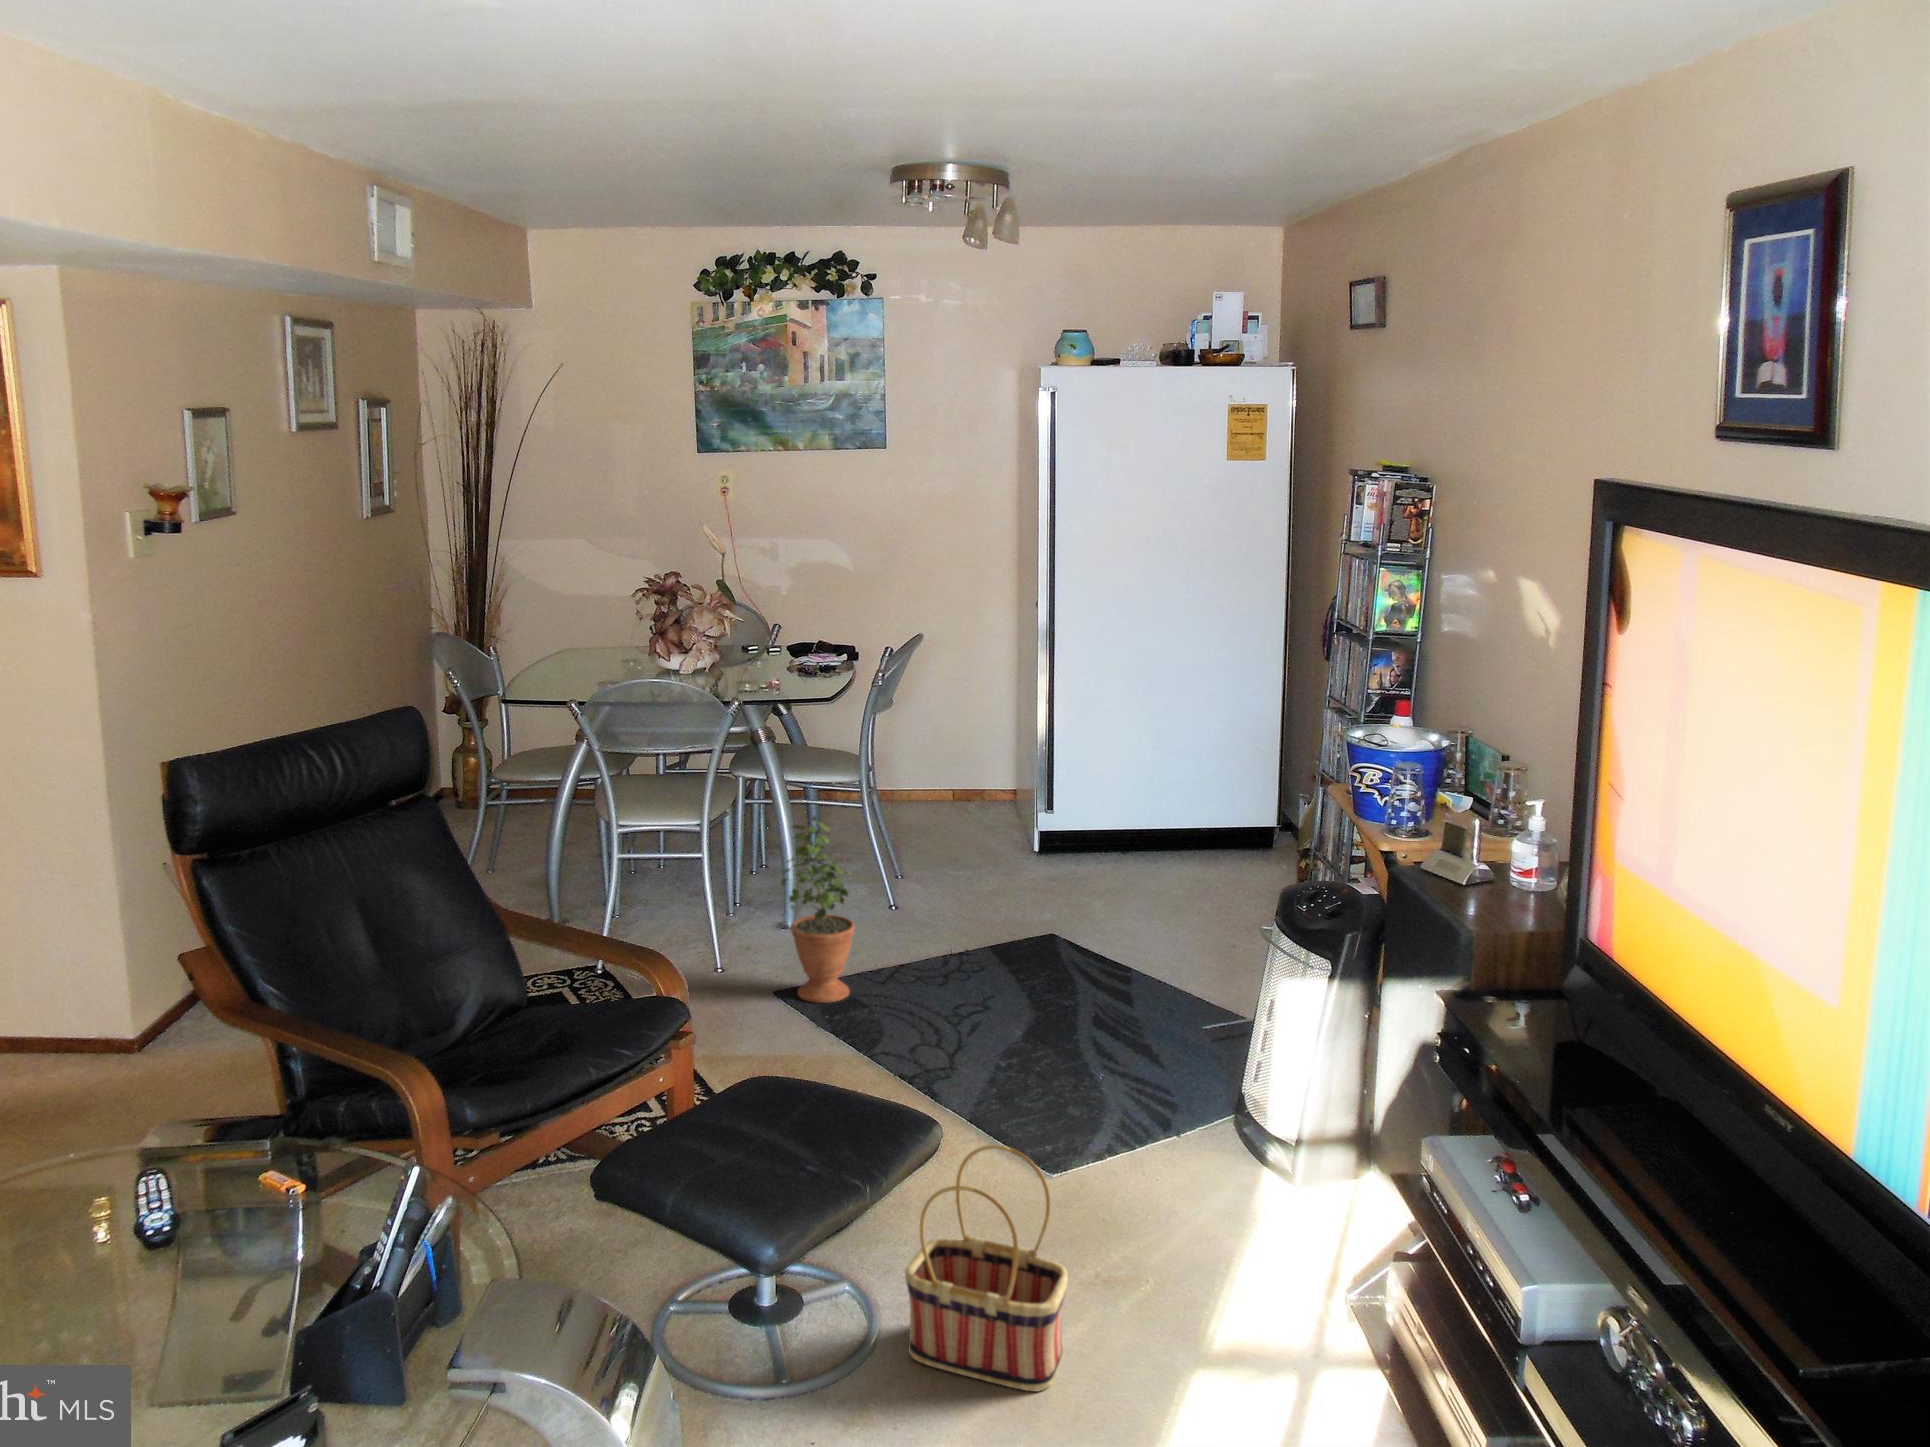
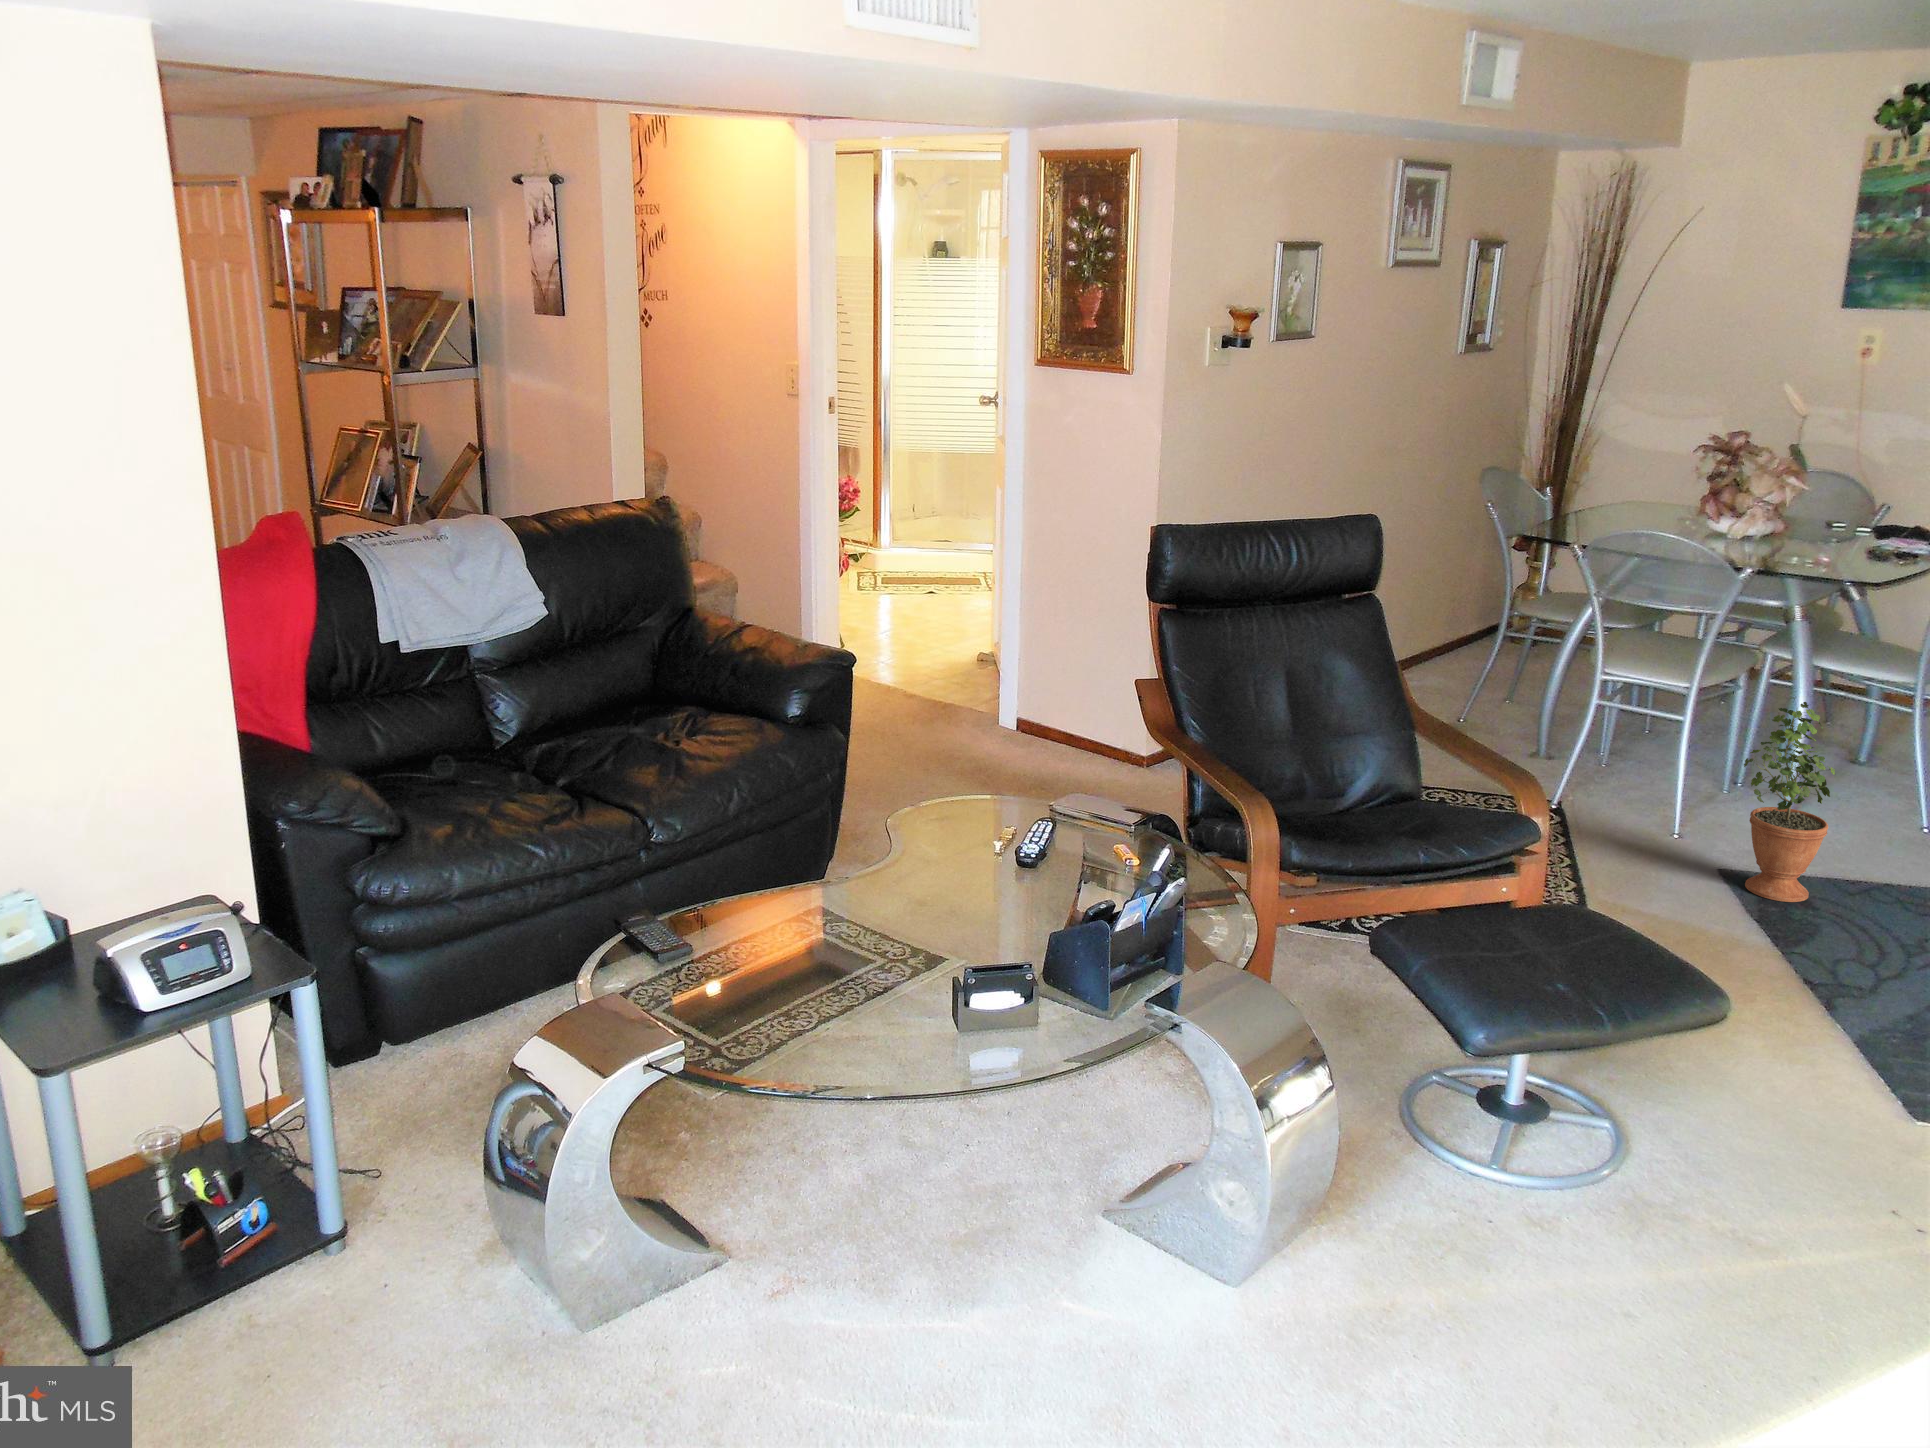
basket: present [905,1145,1068,1392] -> none [1630,1029,1821,1284]

